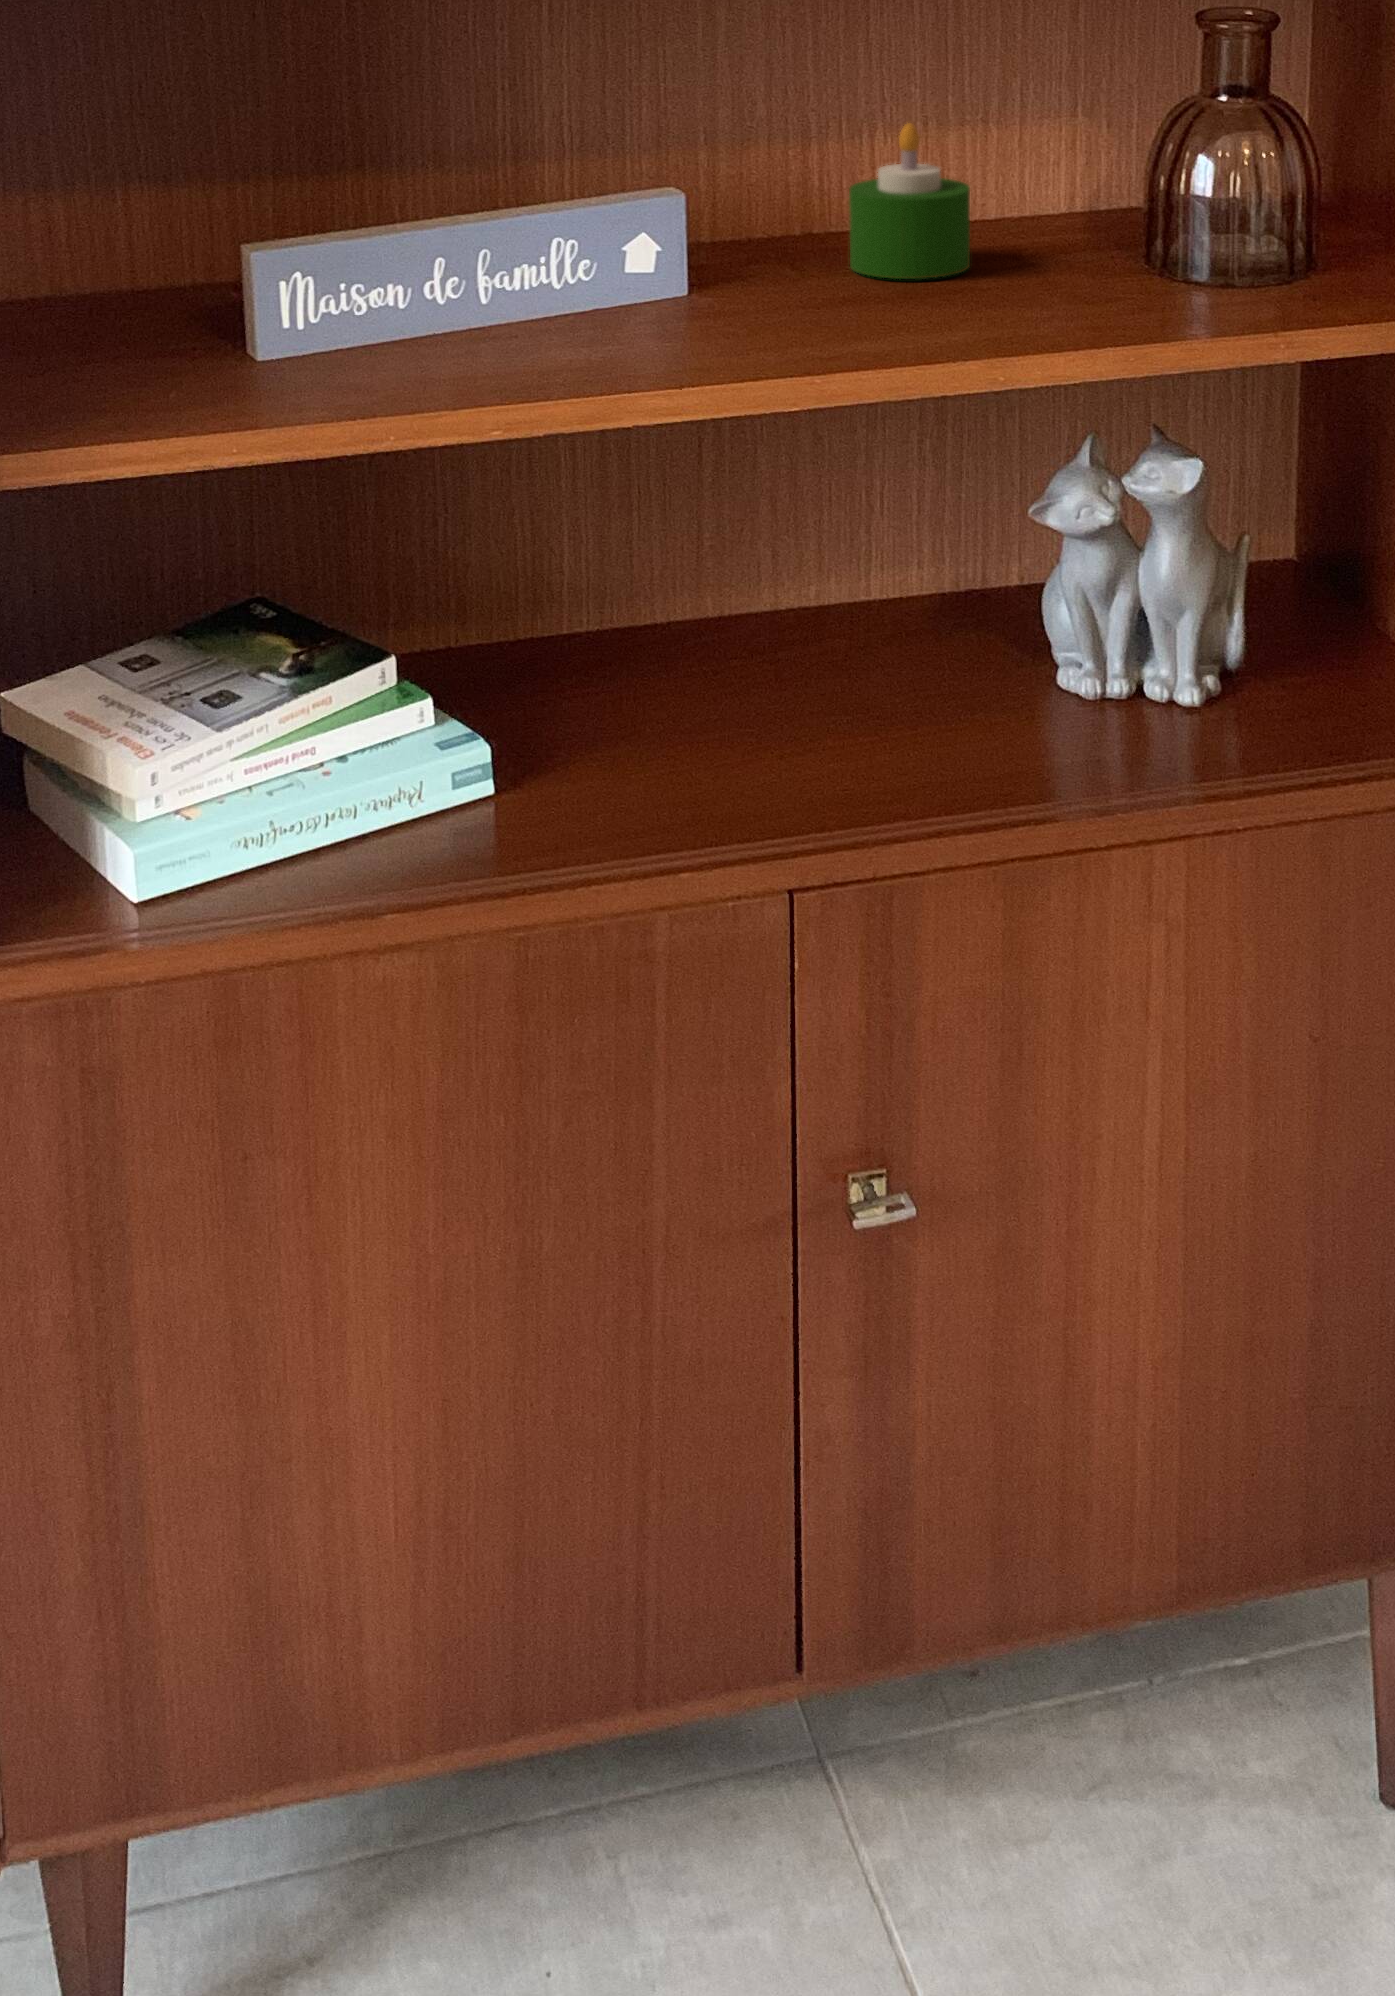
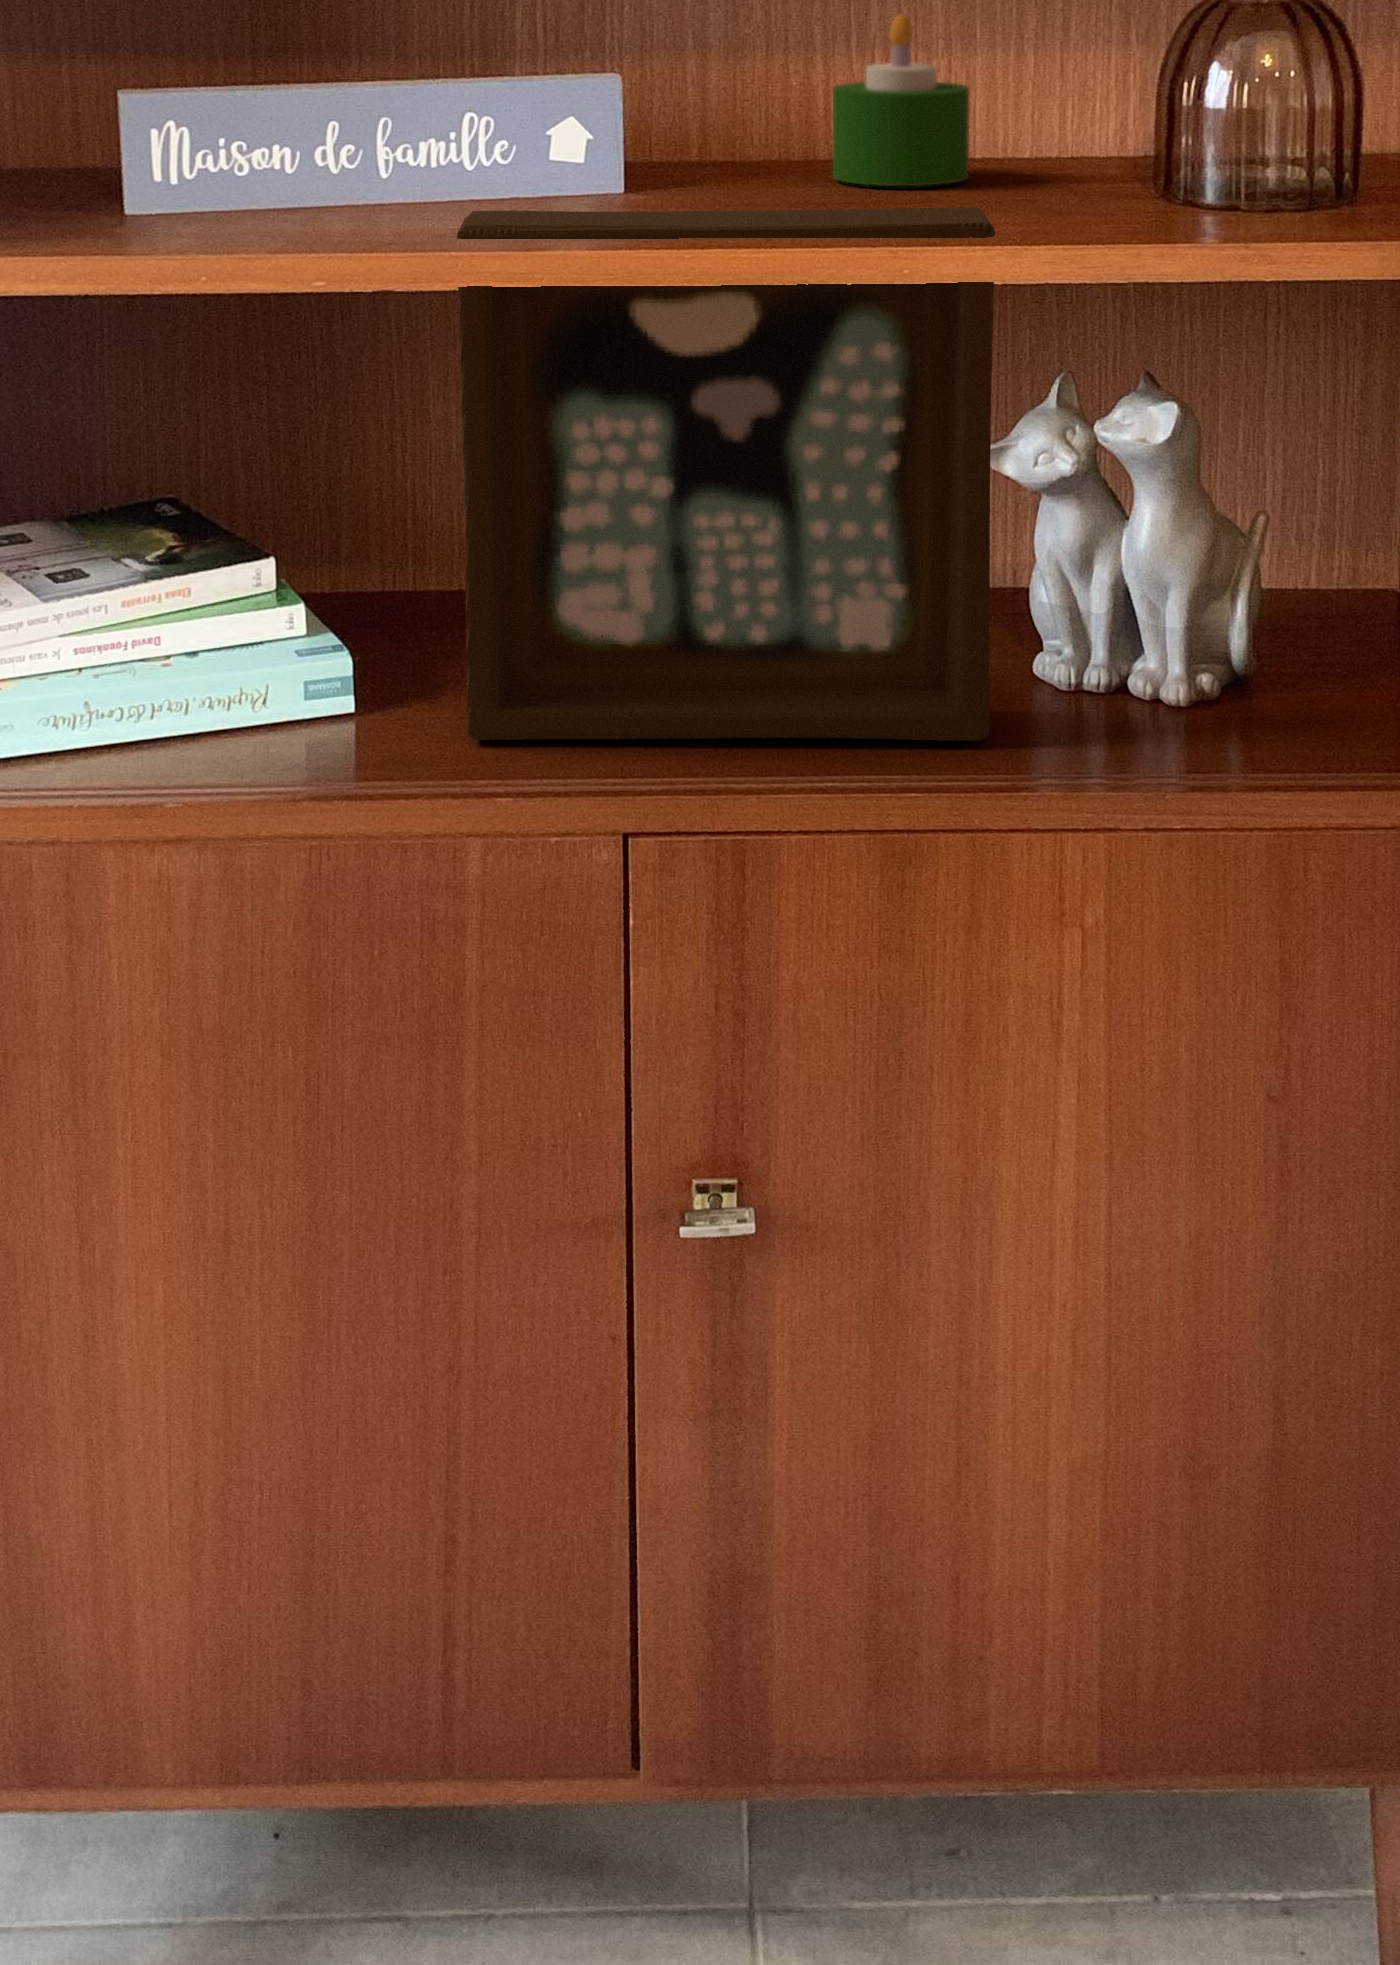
picture frame: none [579,307,1058,811] -> present [457,207,995,740]

